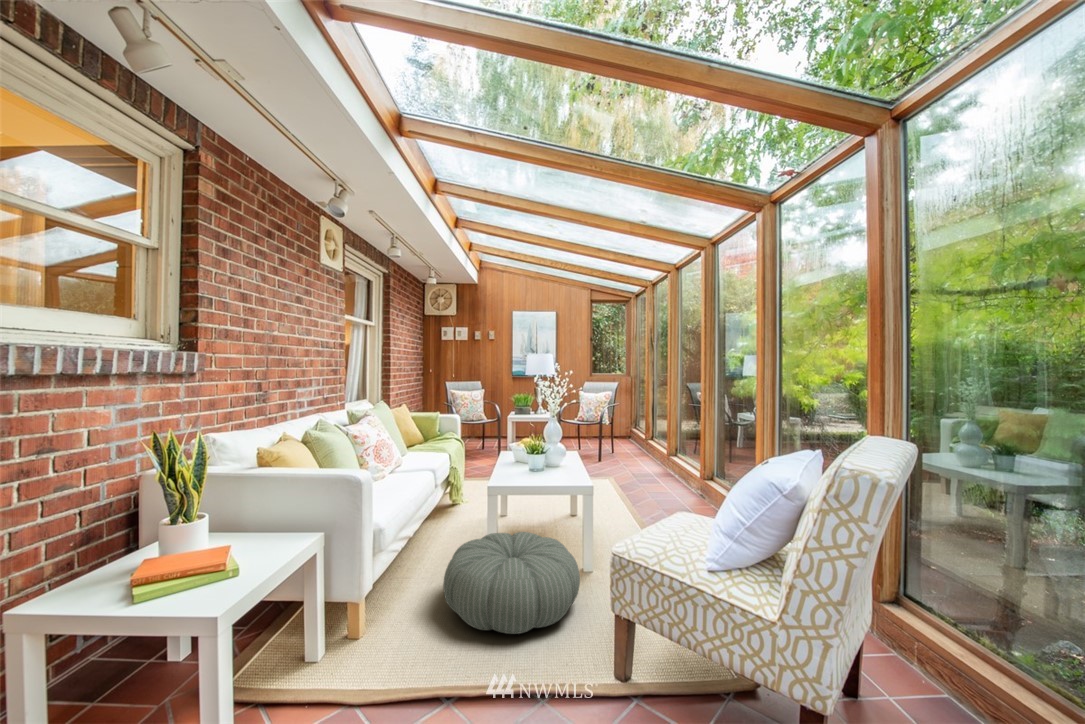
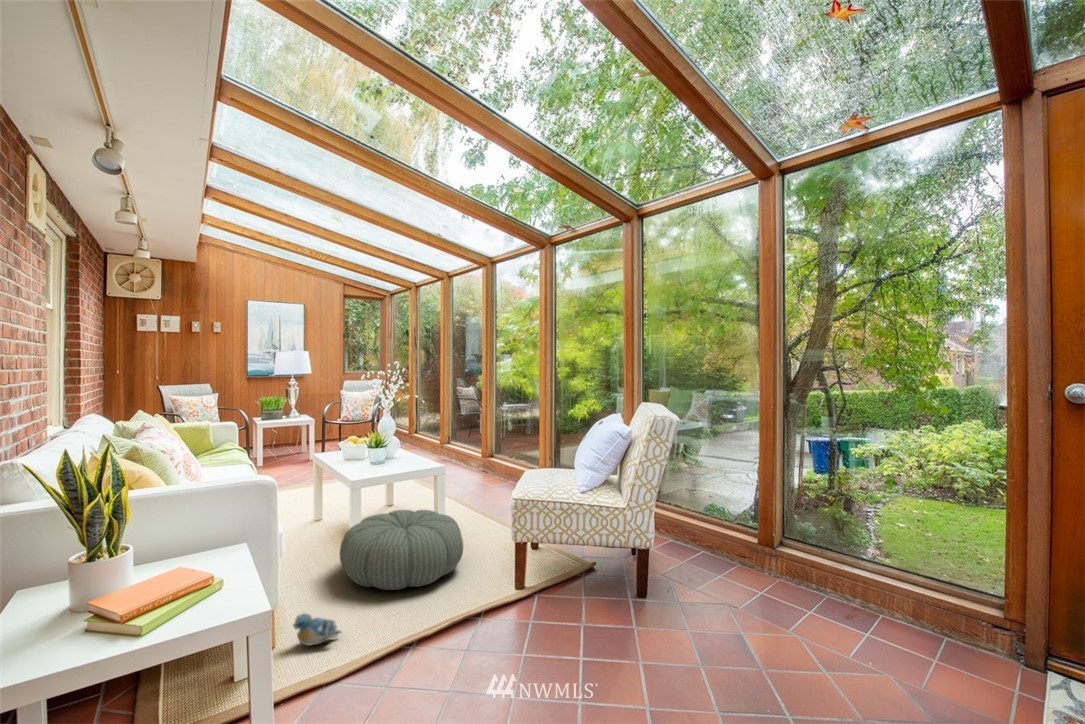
plush toy: none [343,633,390,673] -> present [293,613,341,646]

